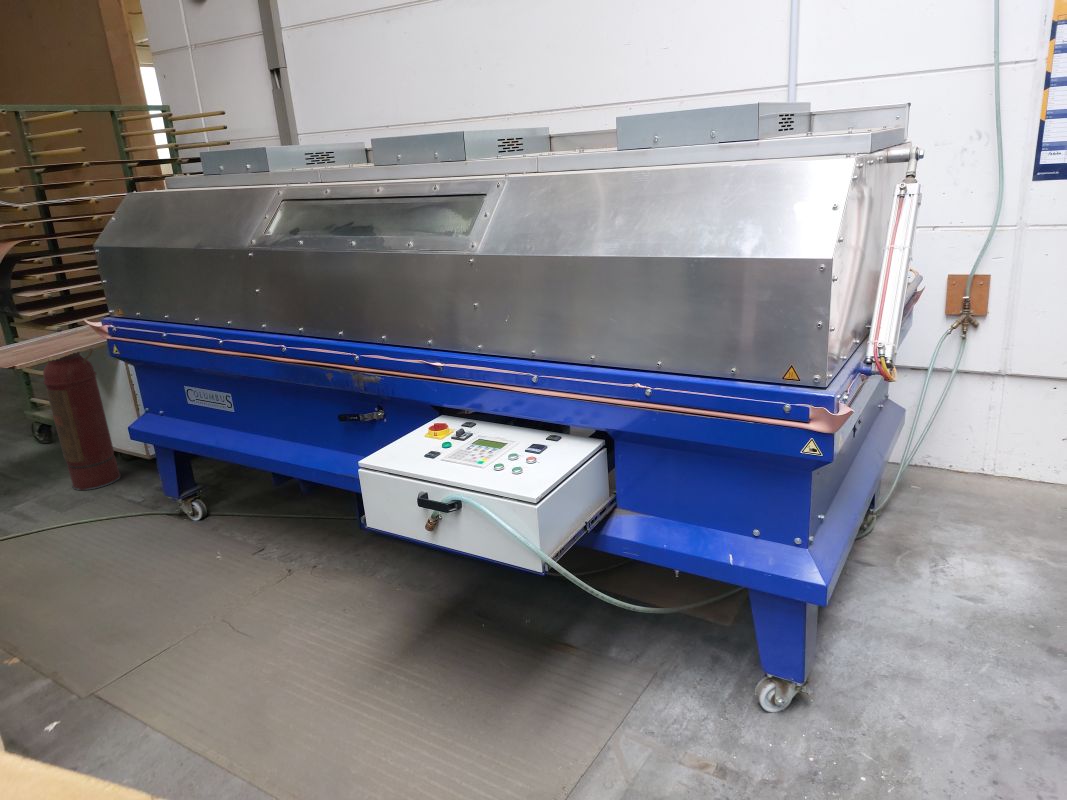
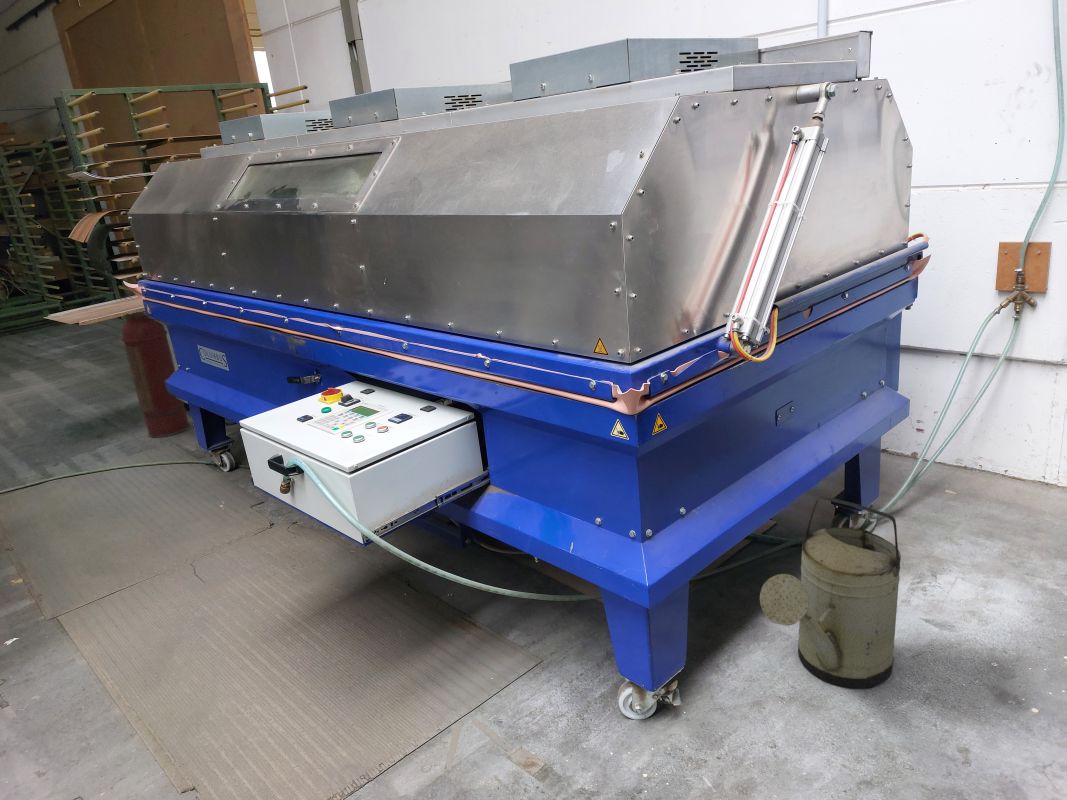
watering can: none [876,496,973,658] -> present [760,497,901,688]

